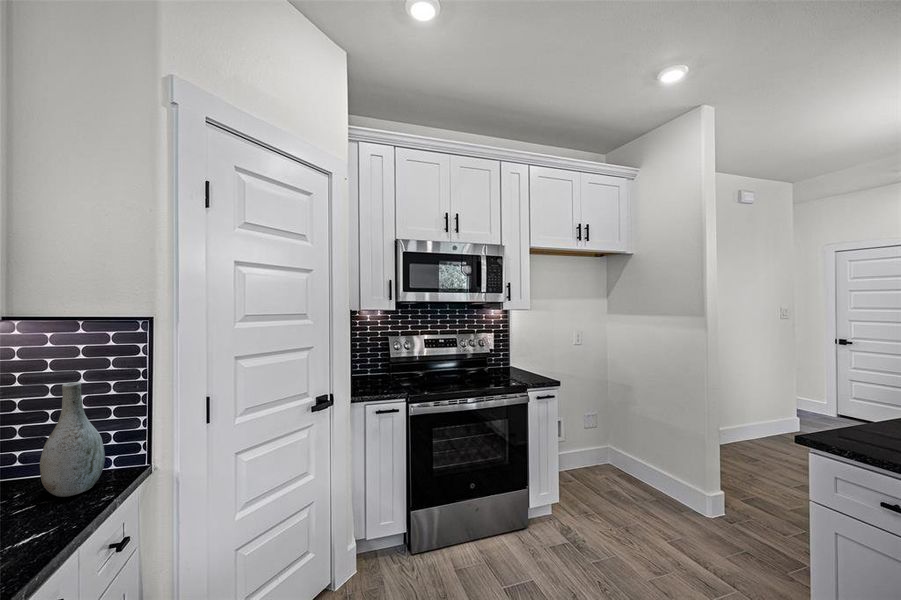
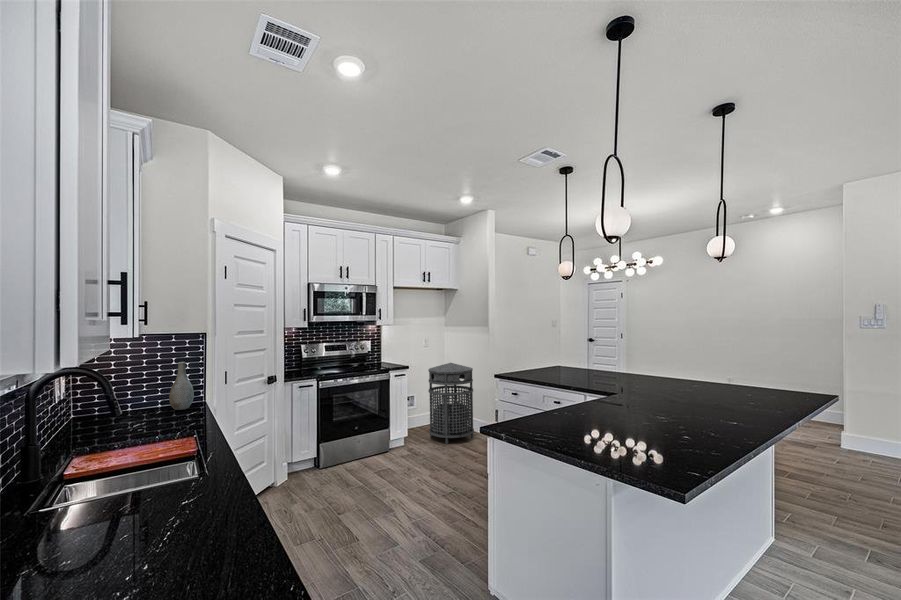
trash can: none [589,374,672,517] -> present [428,363,474,444]

